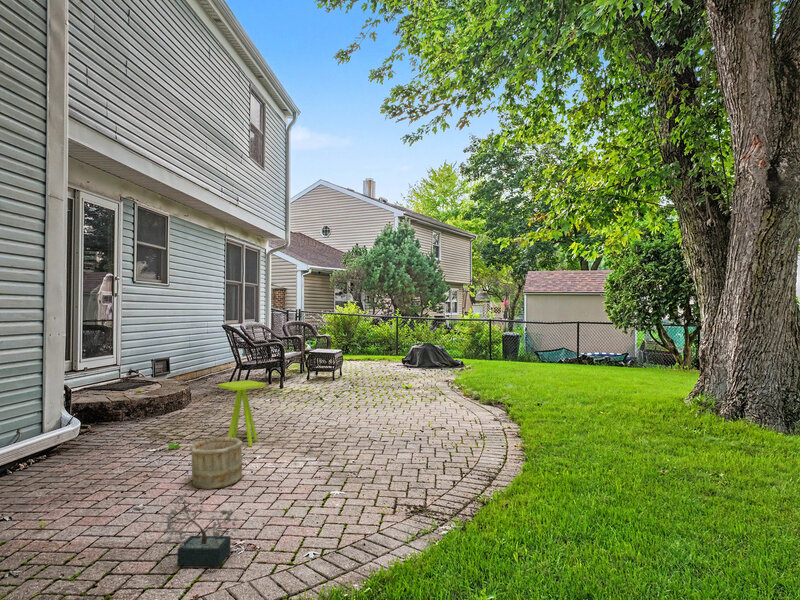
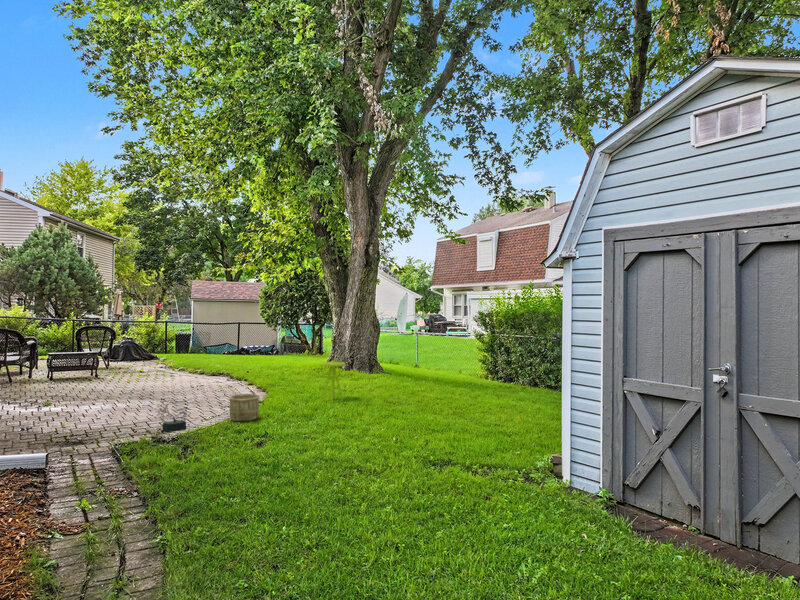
side table: present [218,380,266,446] -> present [321,362,345,403]
wooden bucket: present [190,437,243,489] -> present [229,394,259,421]

